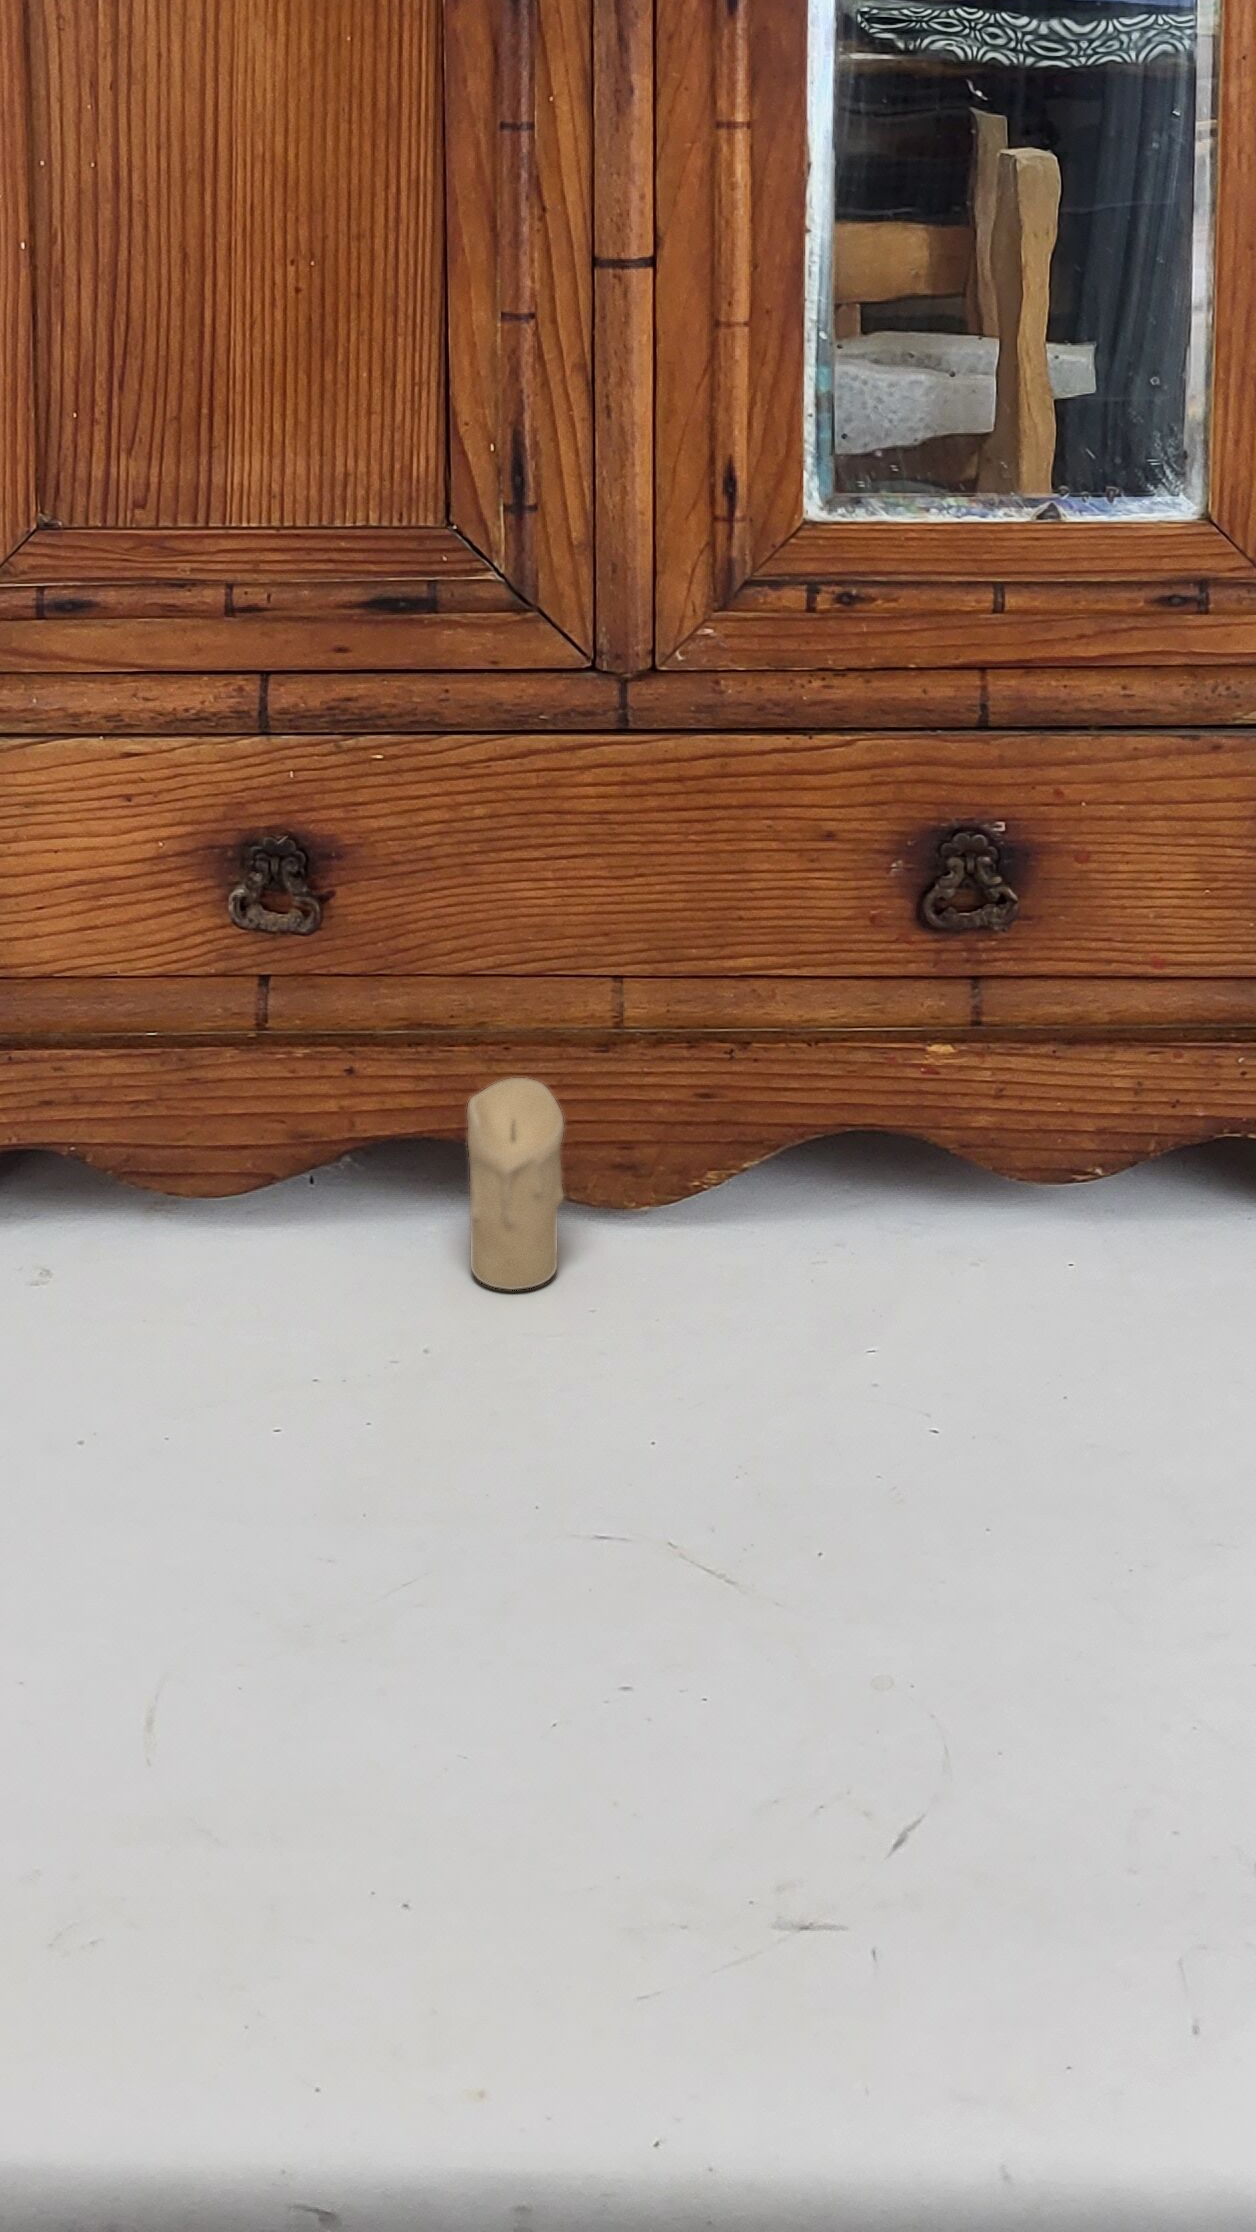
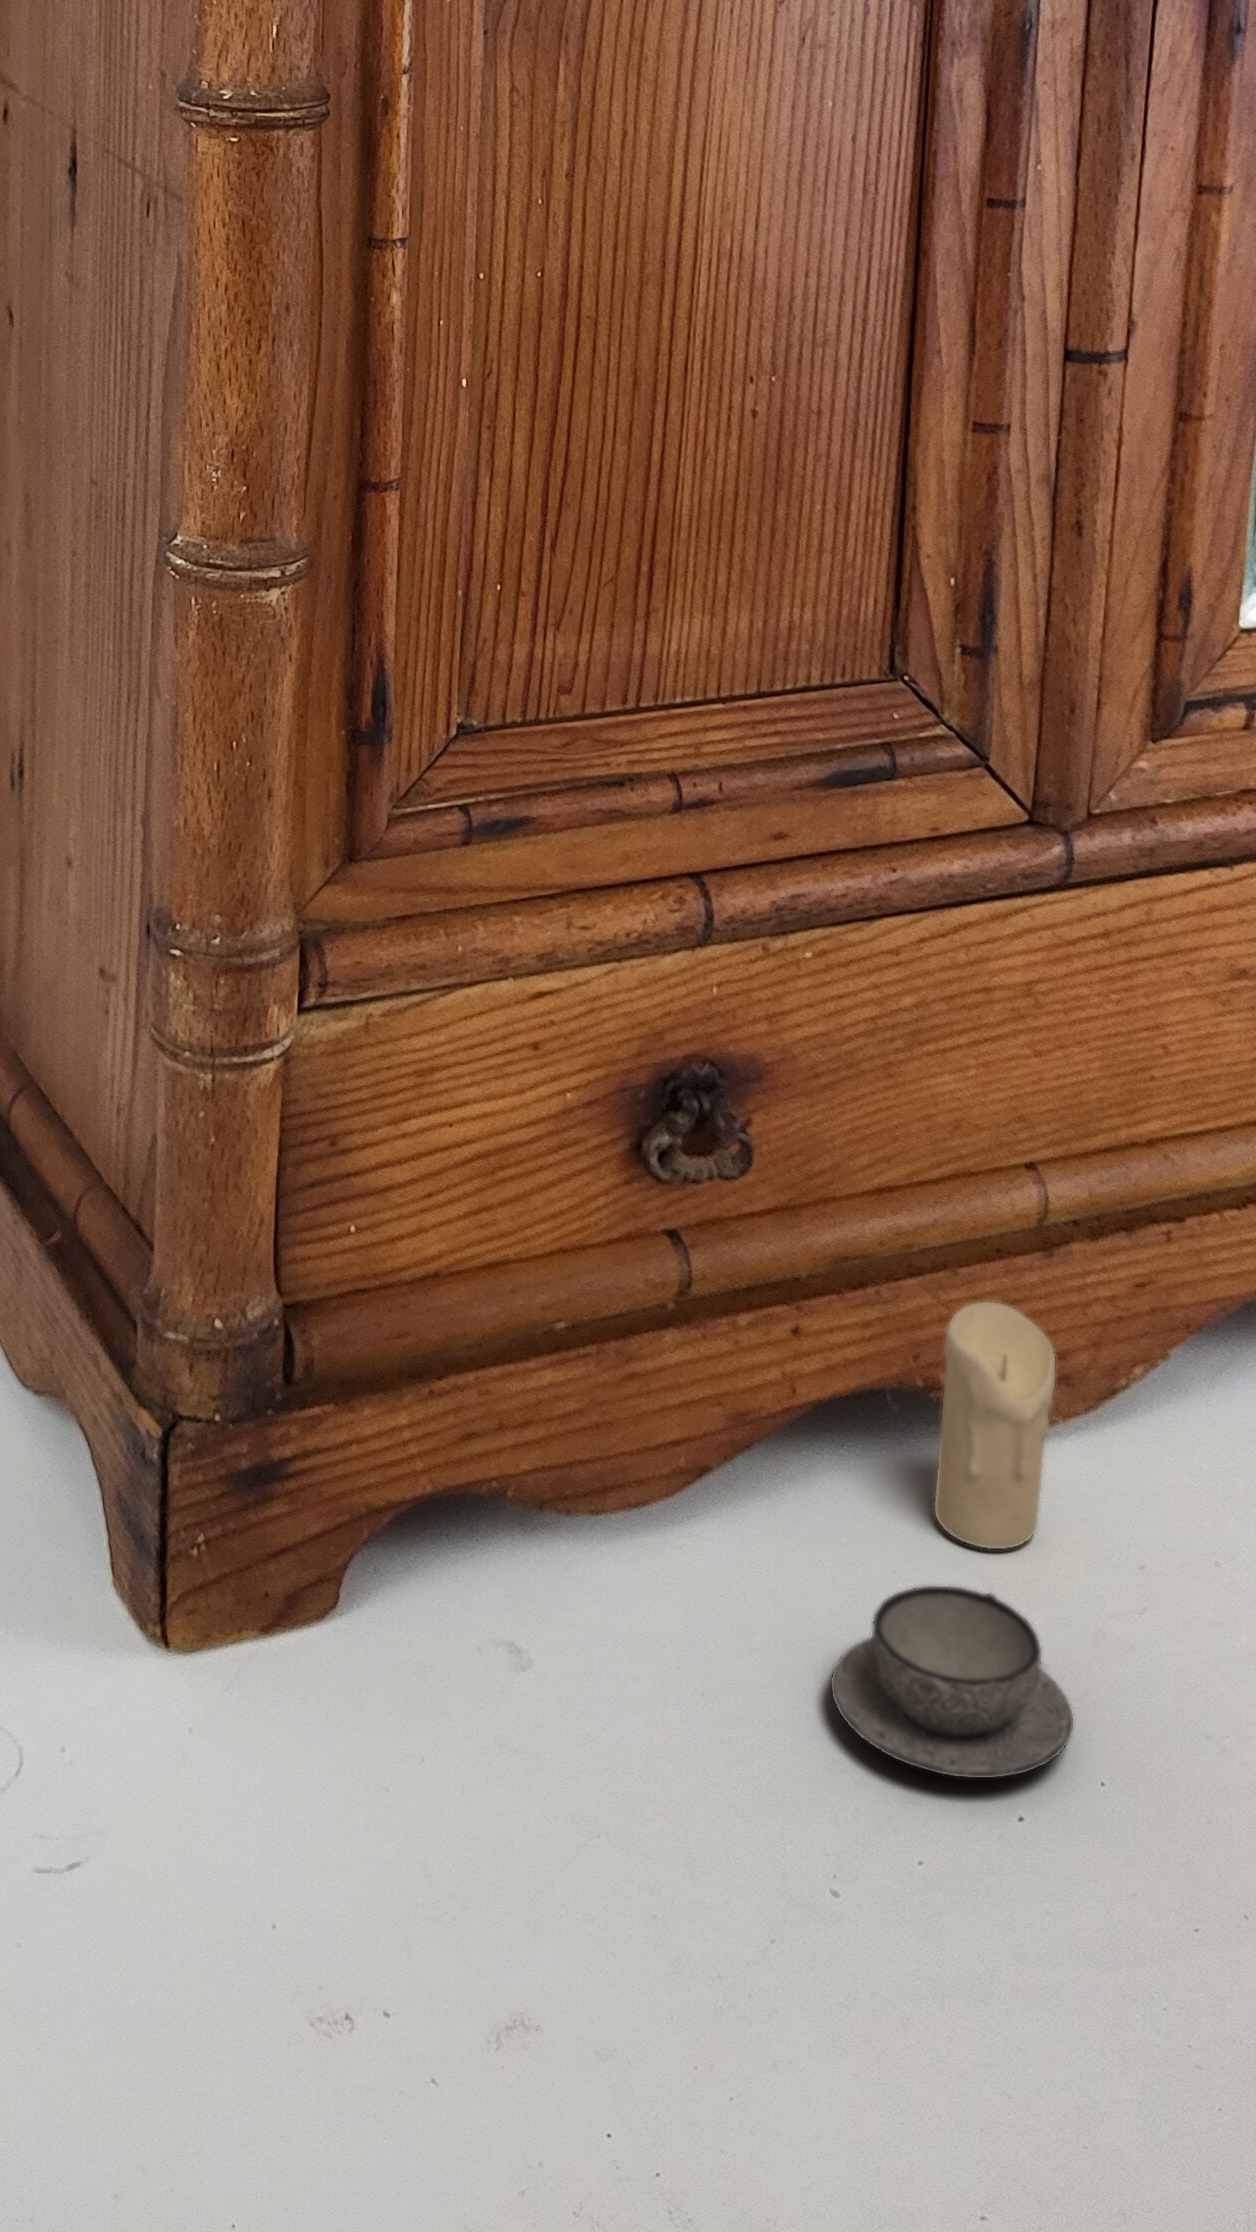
teacup: none [201,1271,401,1414] -> present [831,1586,1073,1778]

